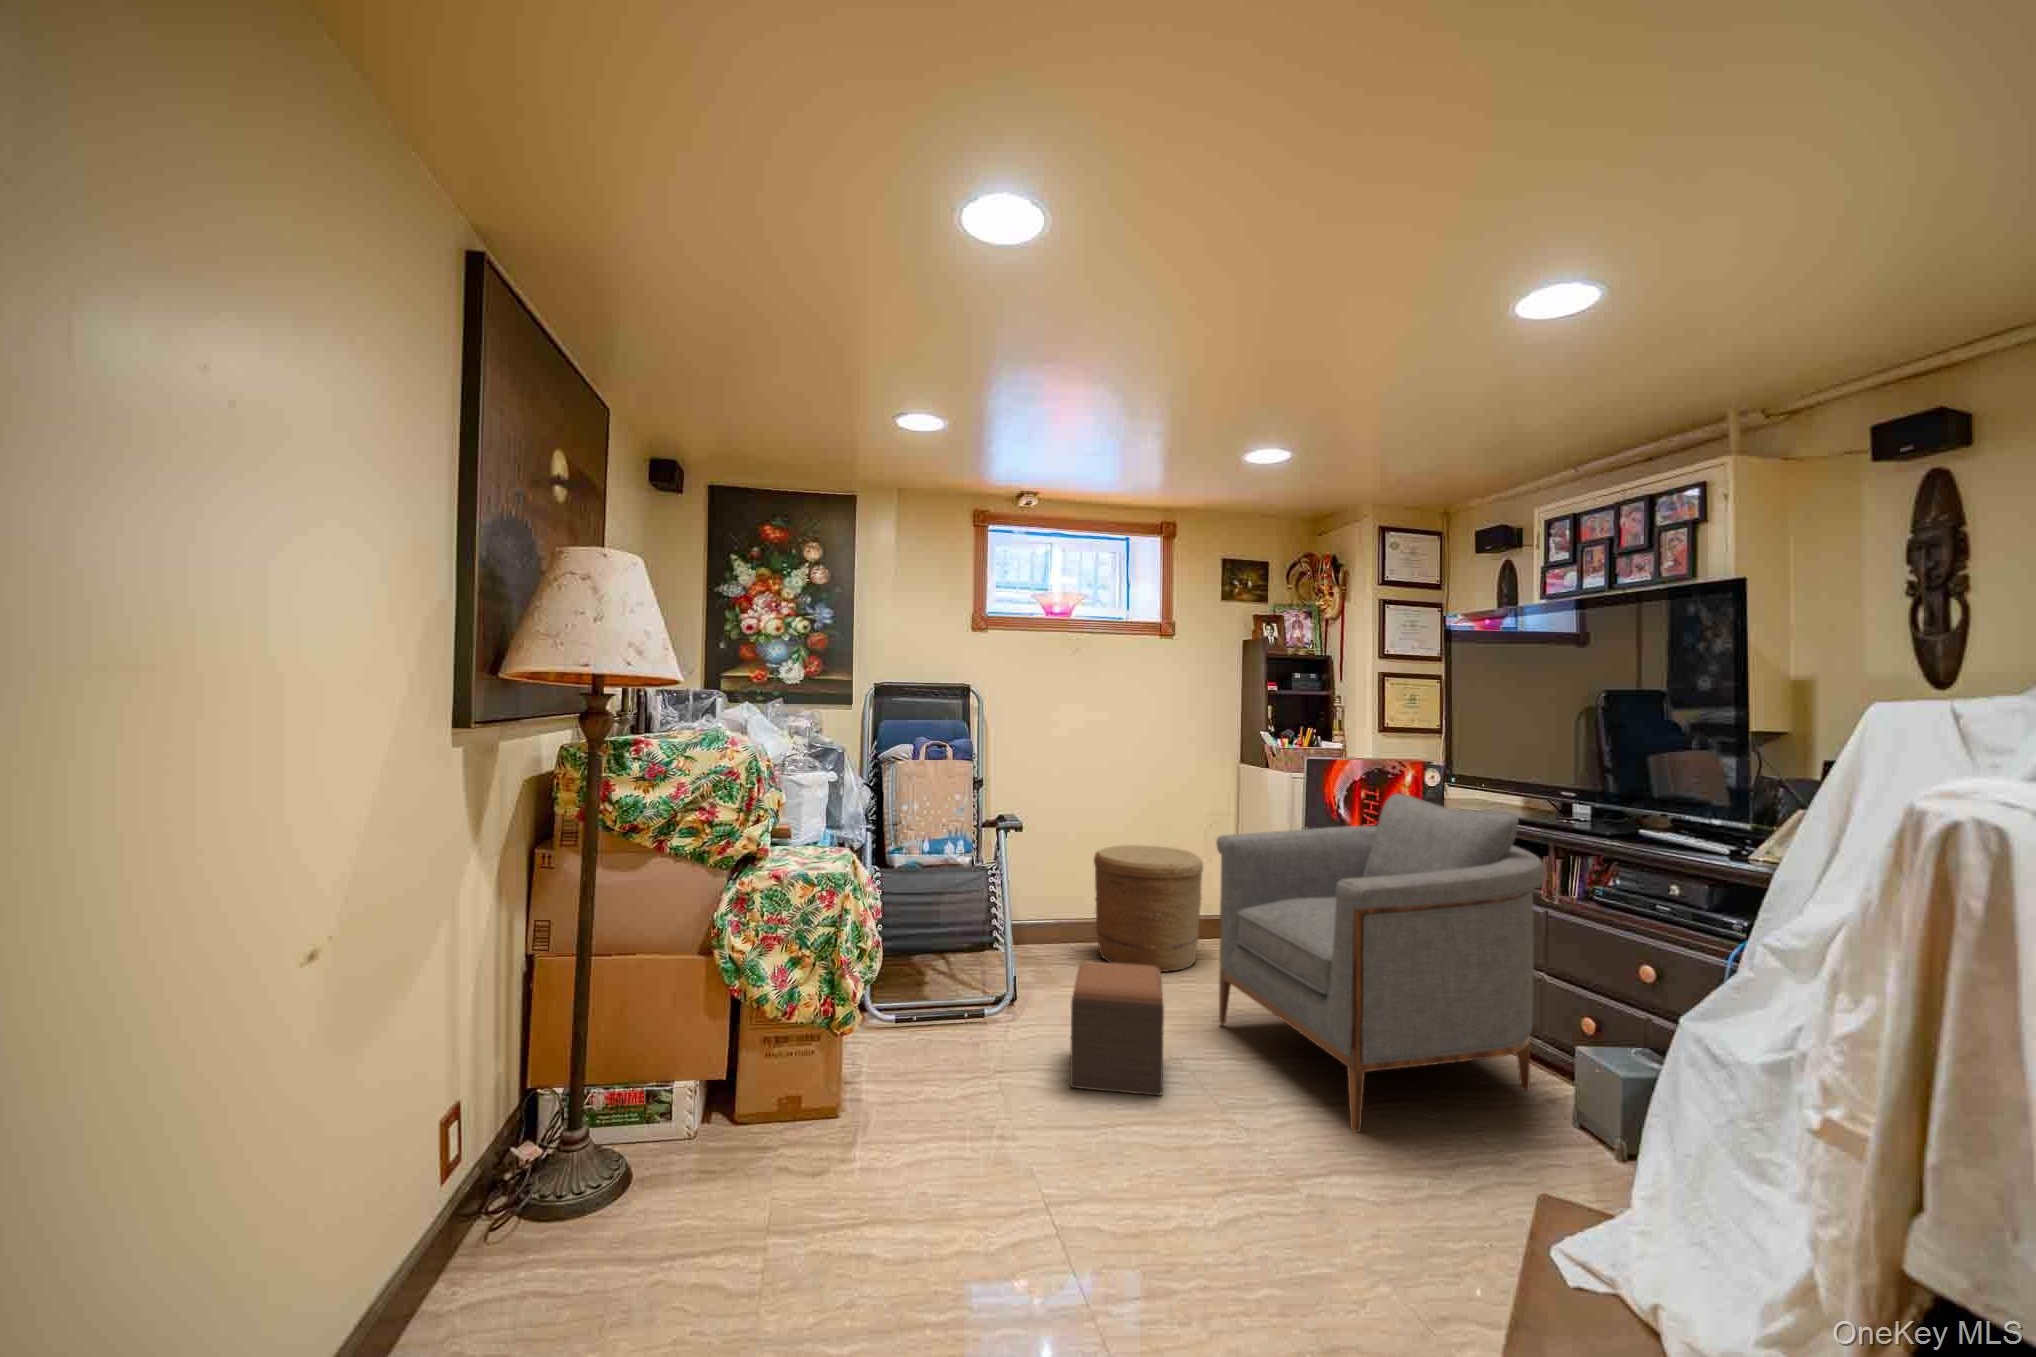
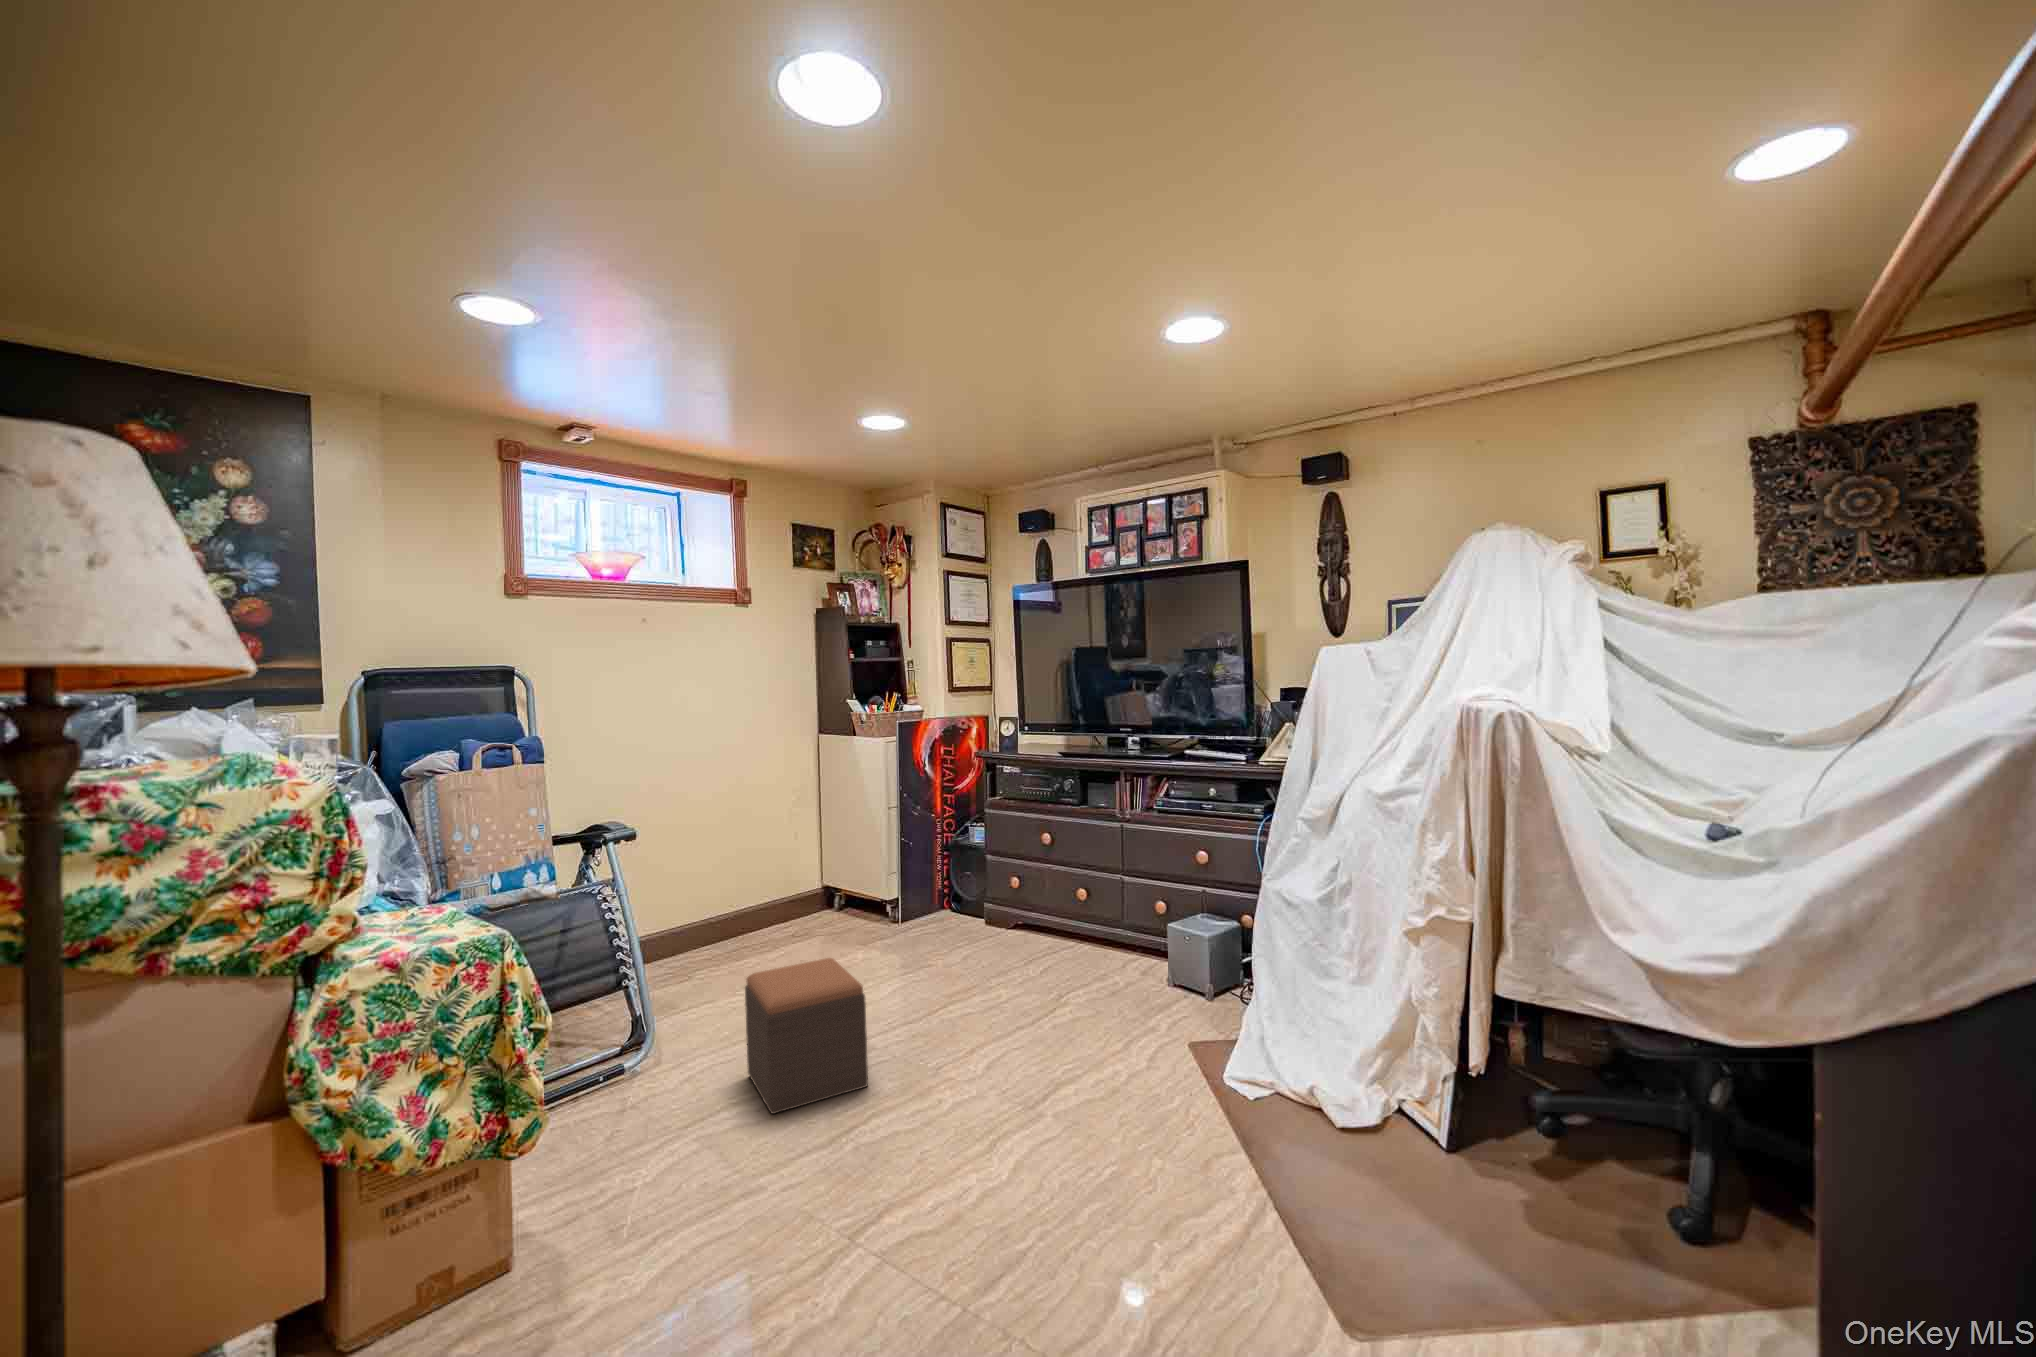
armchair: present [1216,793,1545,1132] -> none [856,747,1138,1055]
basket: present [1094,845,1203,972] -> none [677,834,804,977]

